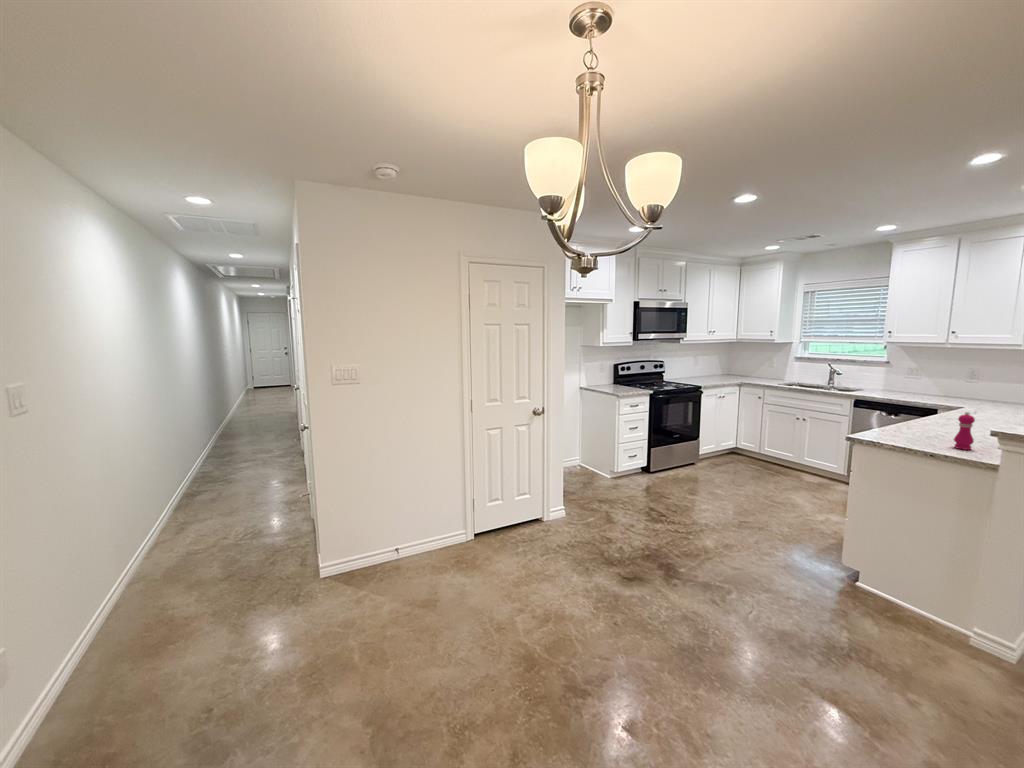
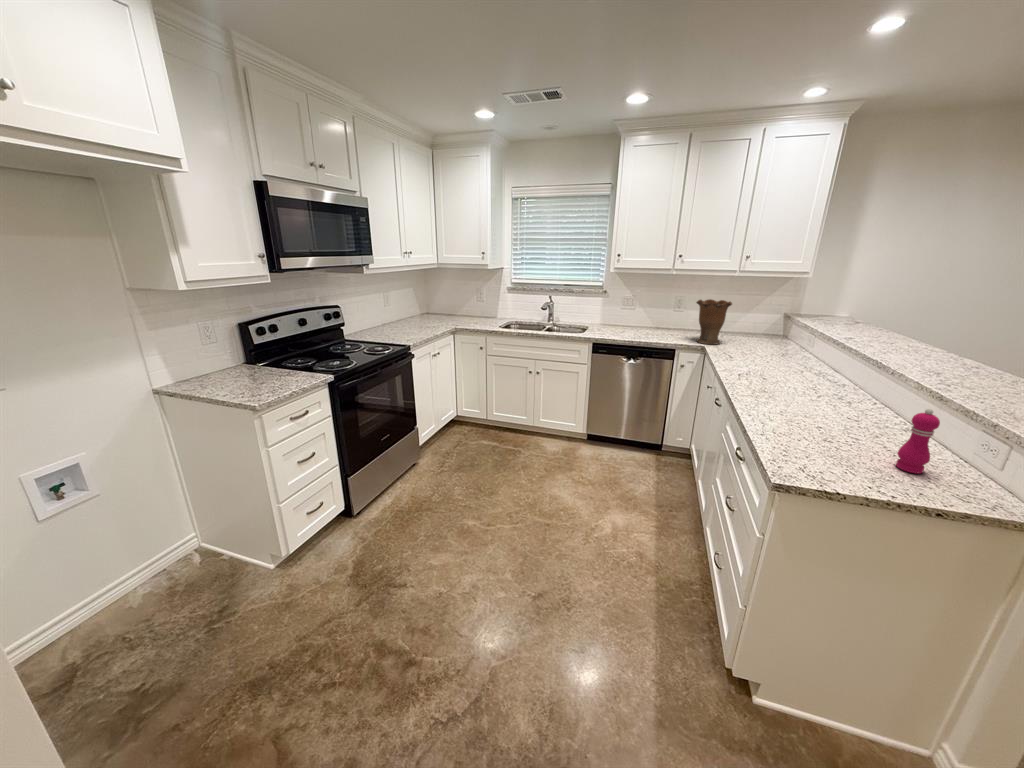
vase: none [964,370,1006,409] -> present [696,299,732,345]

